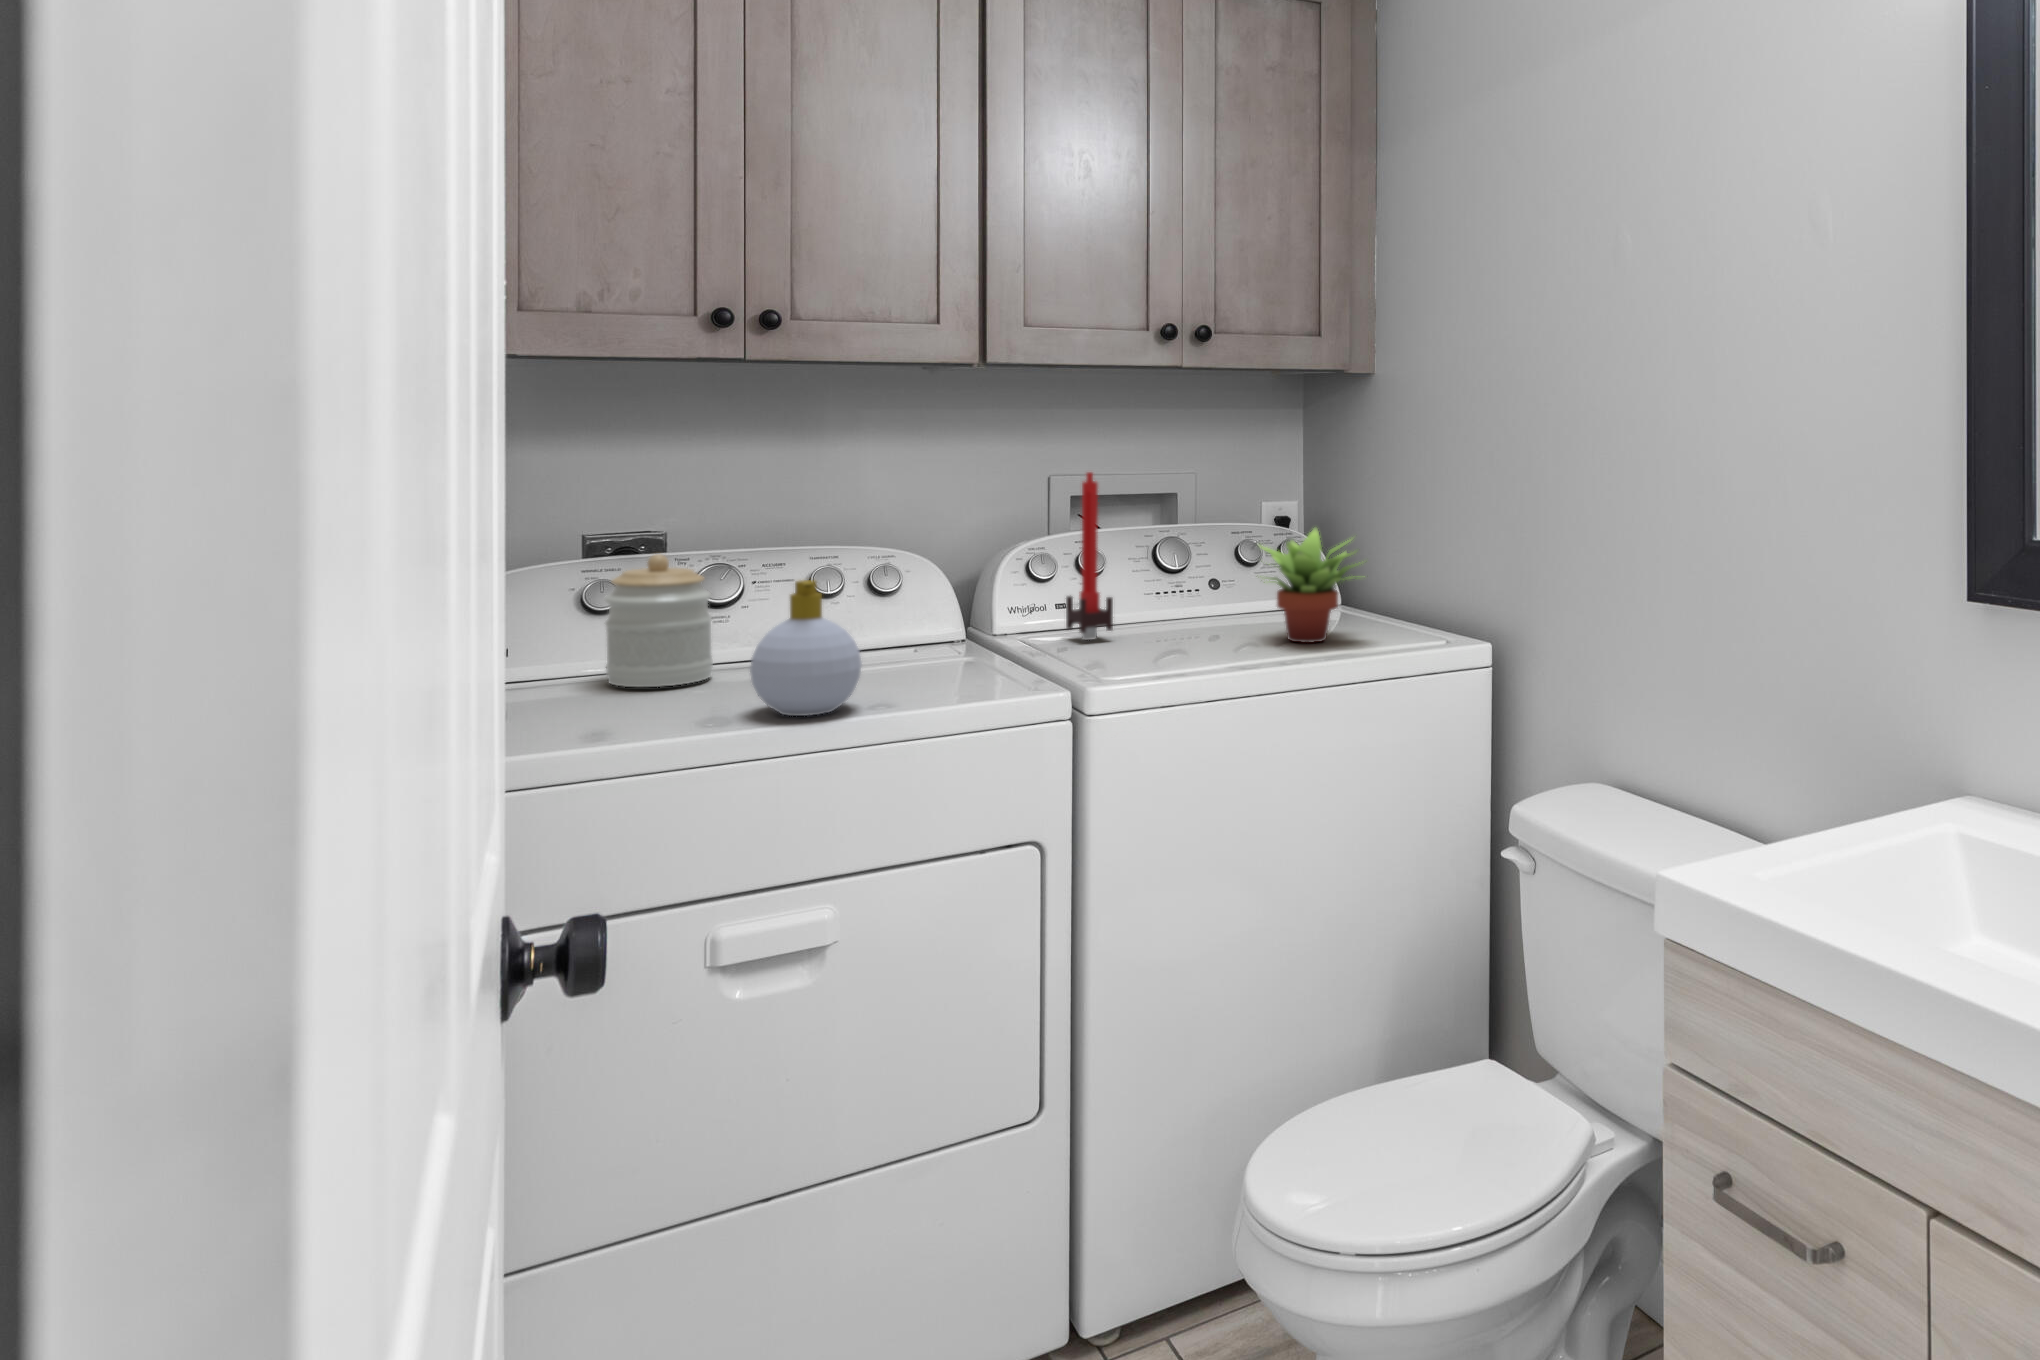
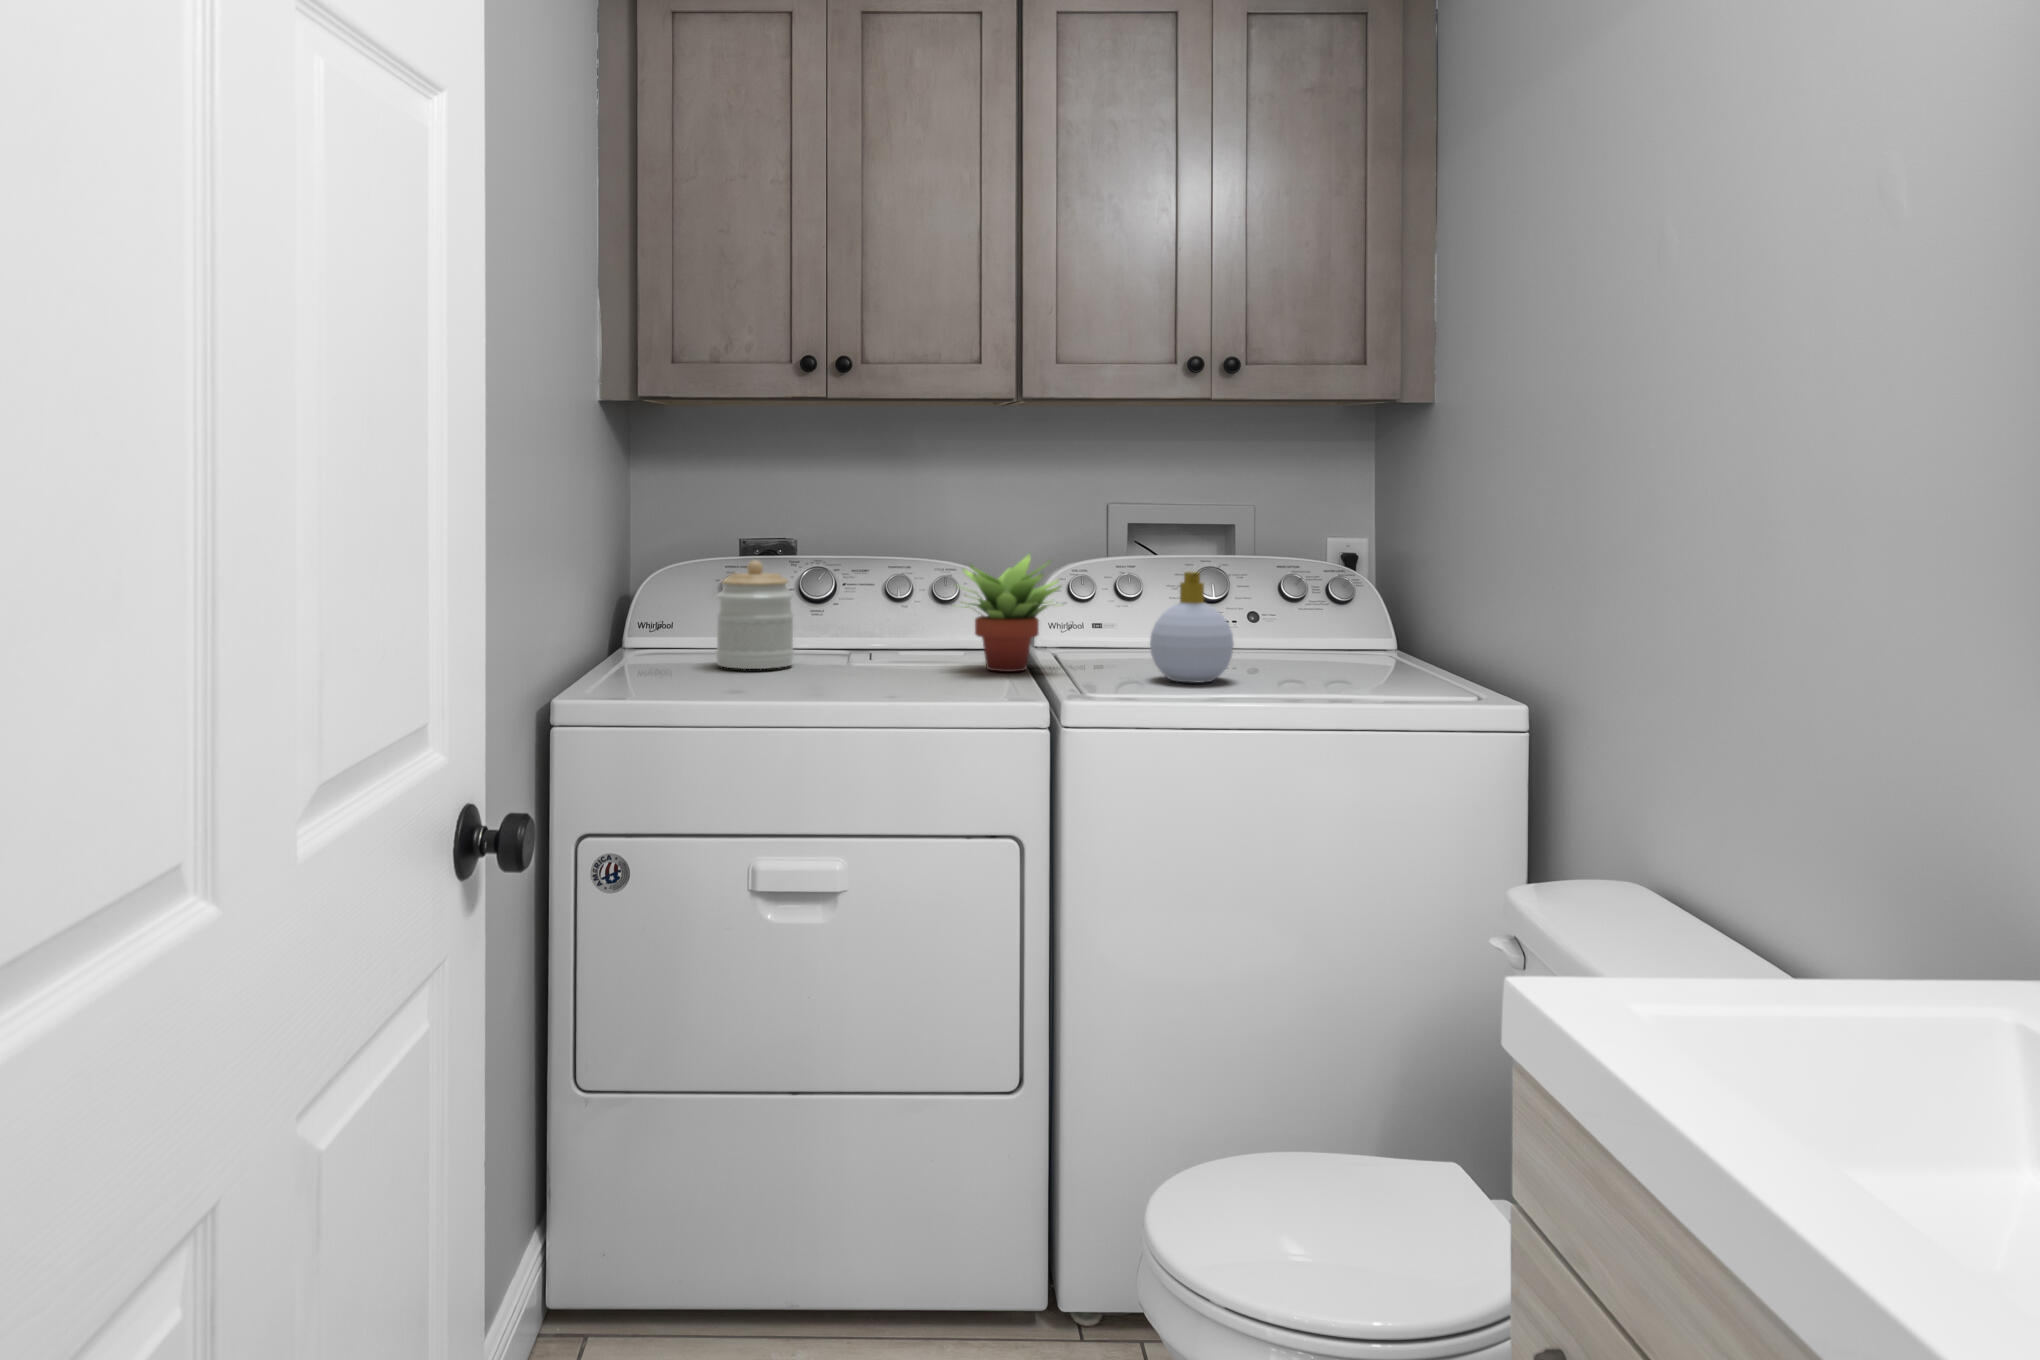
candle: present [1066,472,1113,640] -> none [1101,496,1142,658]
succulent plant: present [1259,528,1367,642] -> present [954,553,1061,672]
soap bottle: present [750,580,862,716] -> present [1150,572,1234,683]

